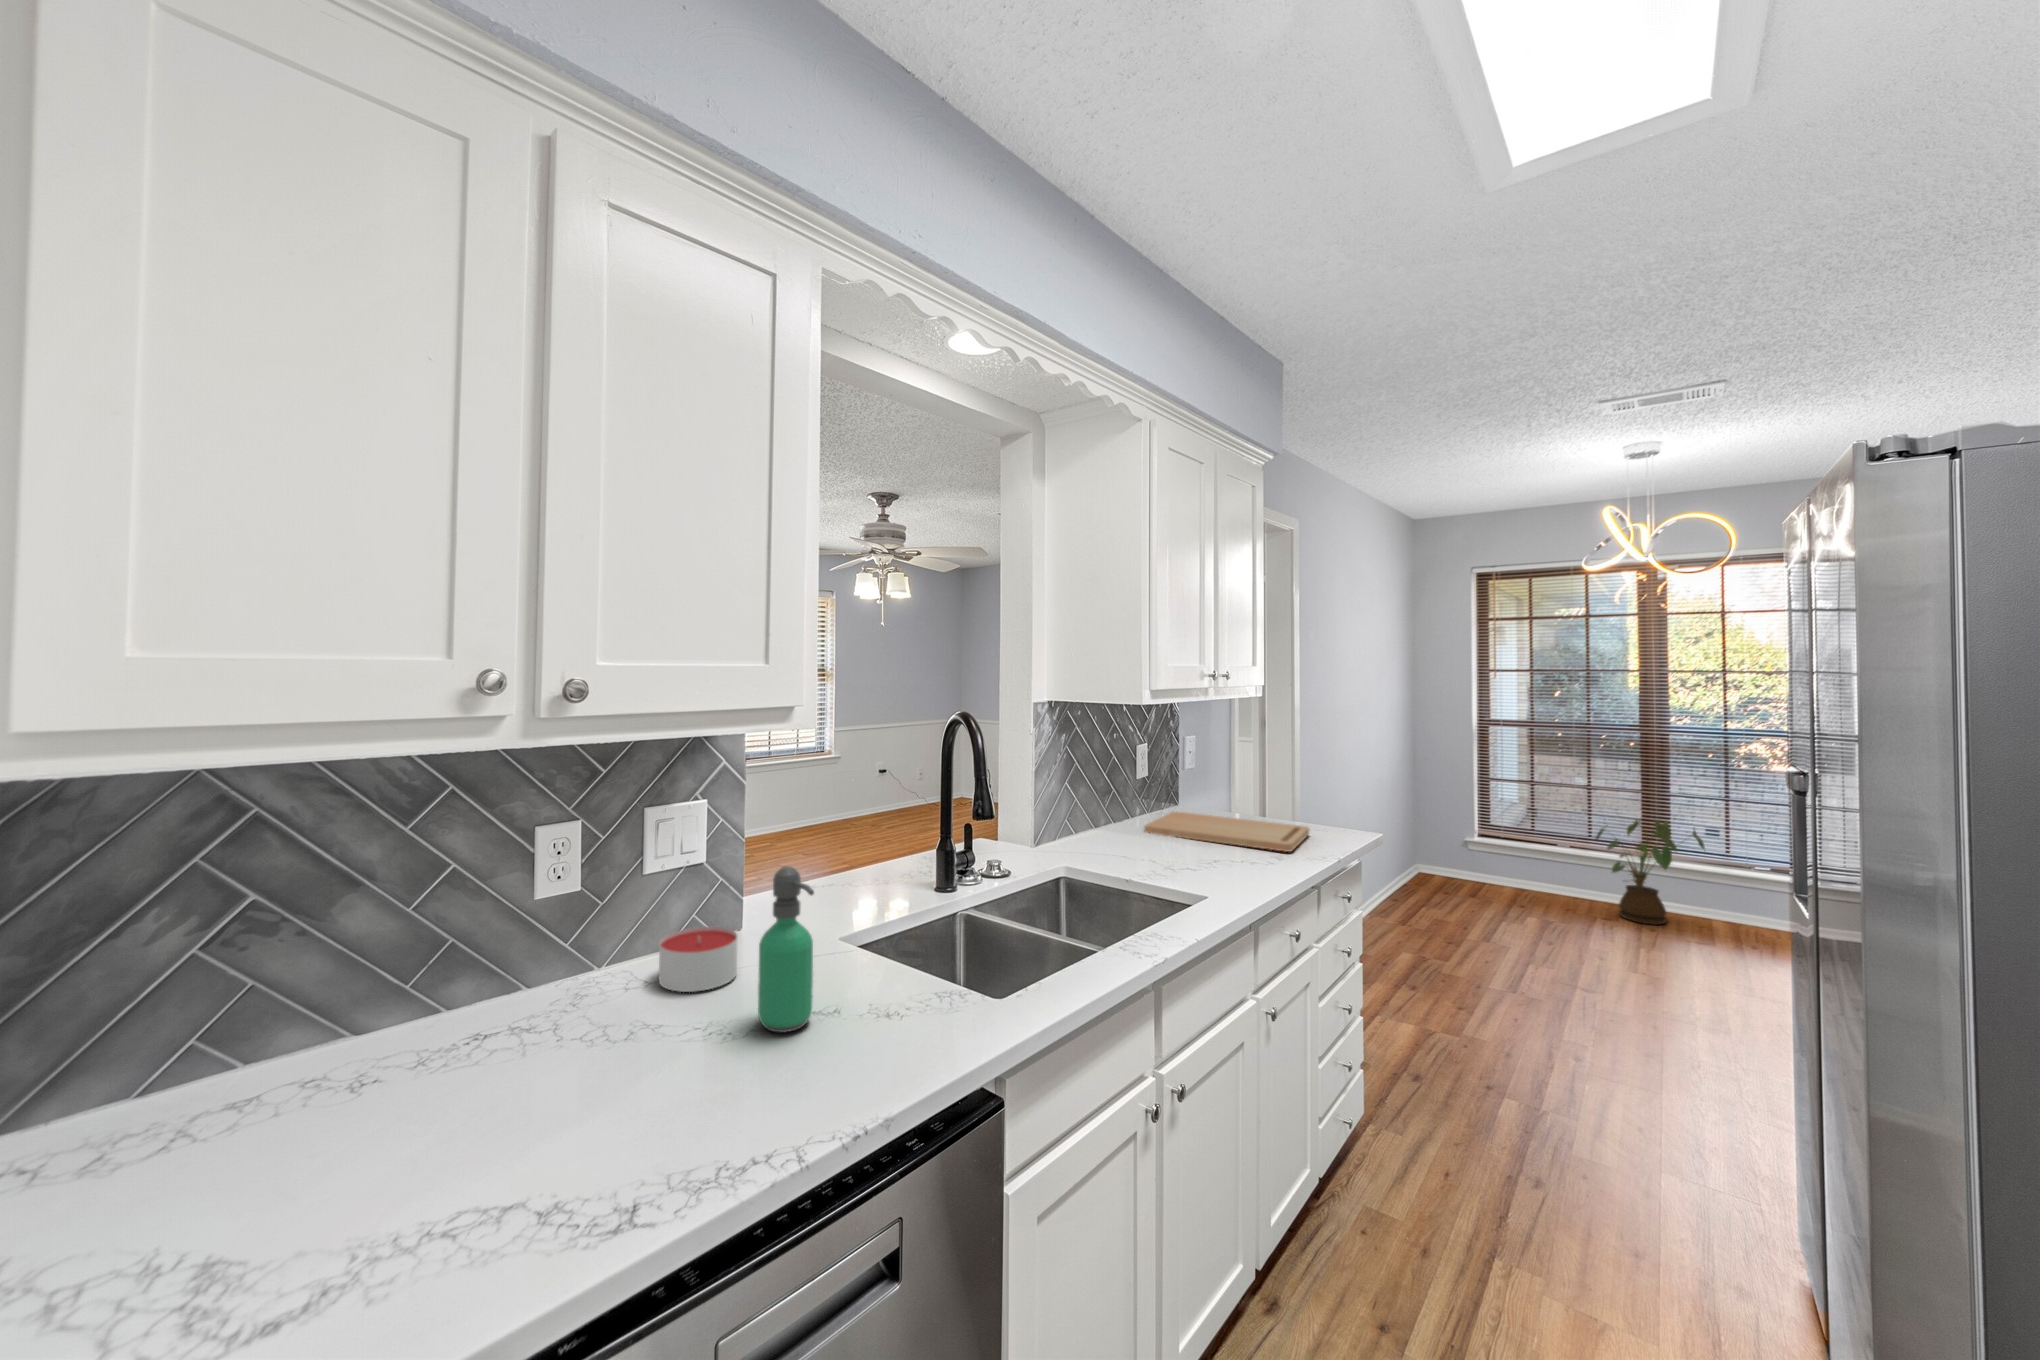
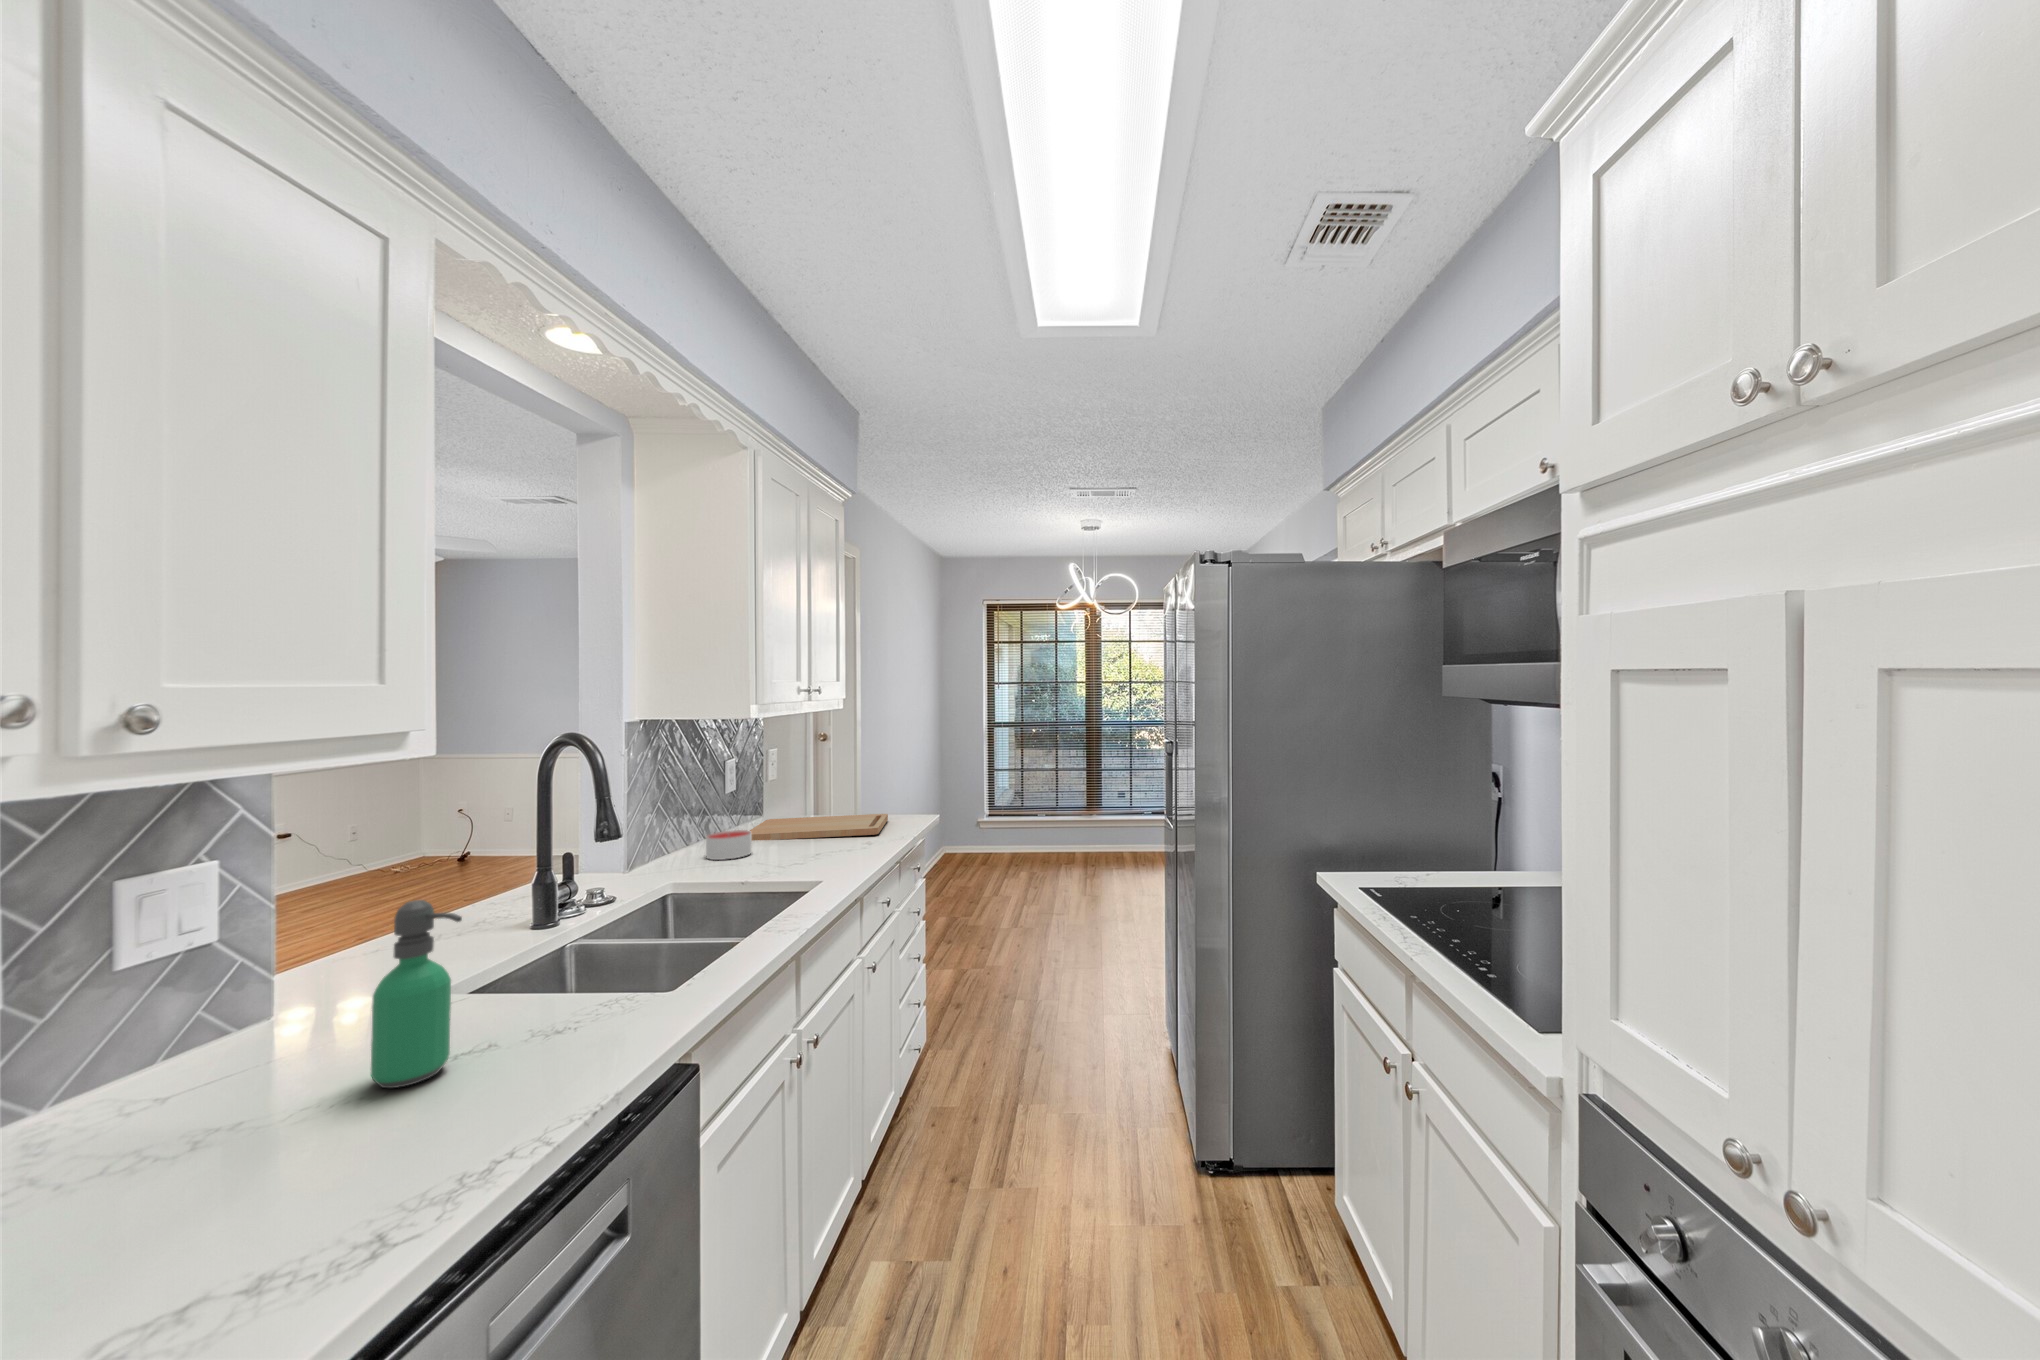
house plant: present [1596,820,1705,925] -> none [1062,785,1120,859]
candle: present [659,927,738,992] -> present [706,830,751,860]

